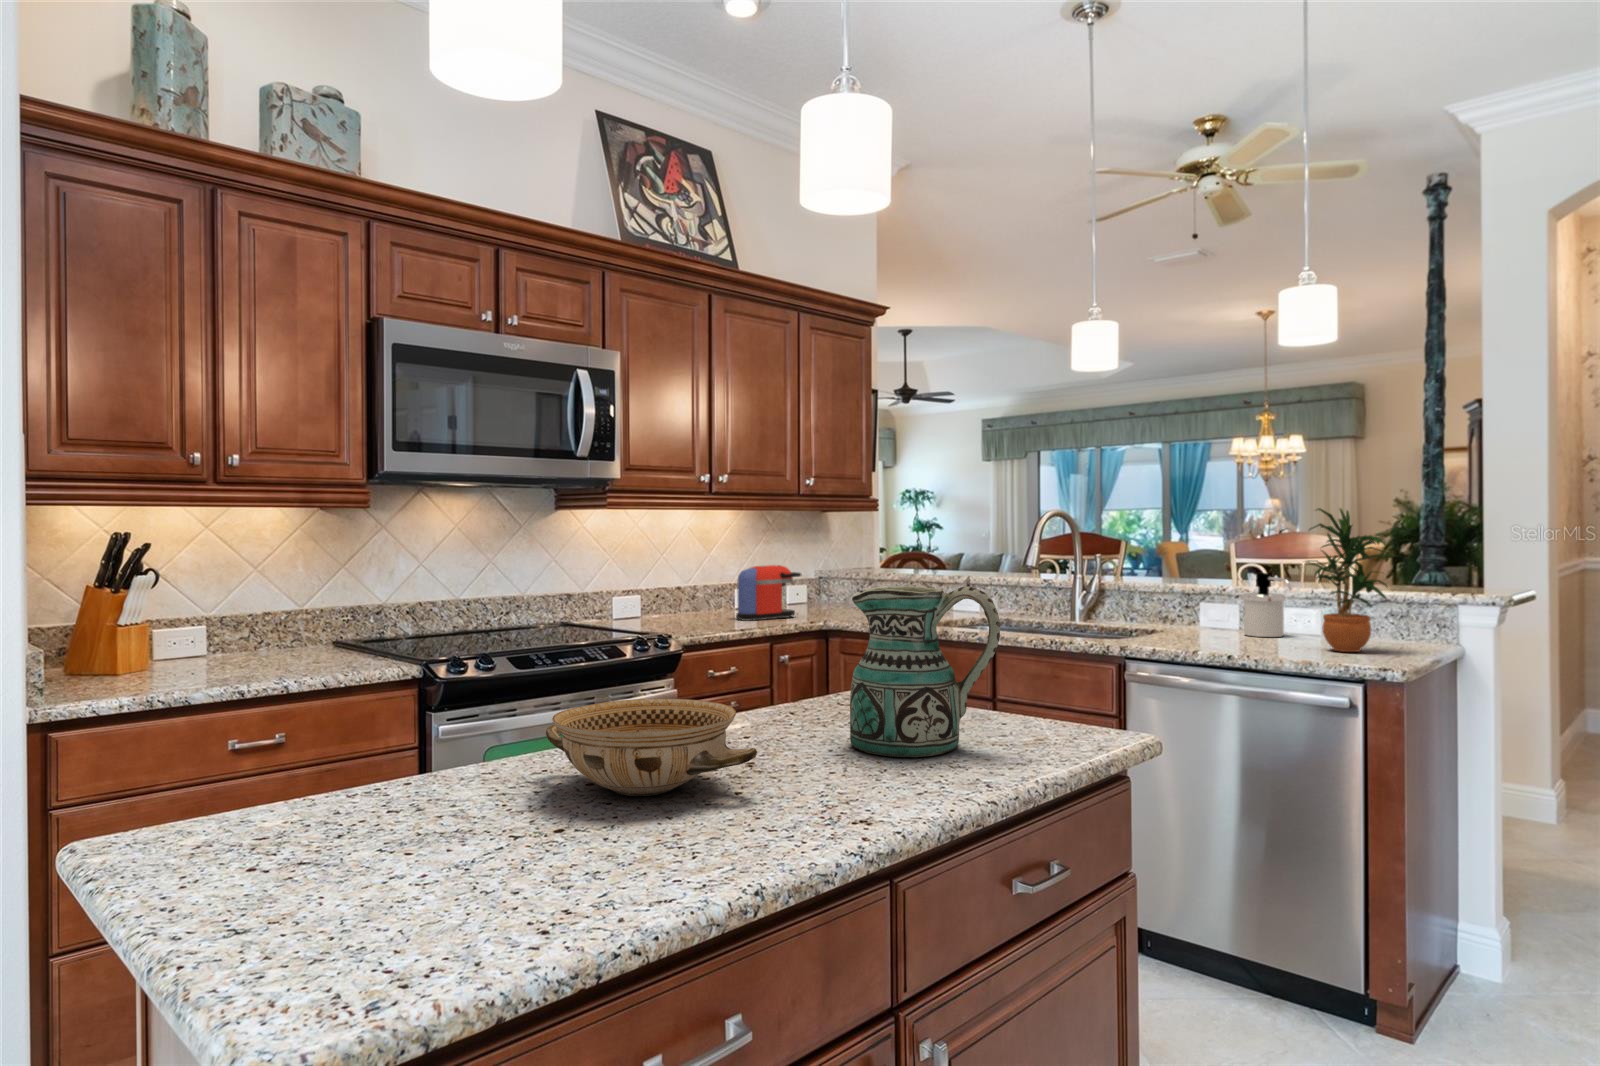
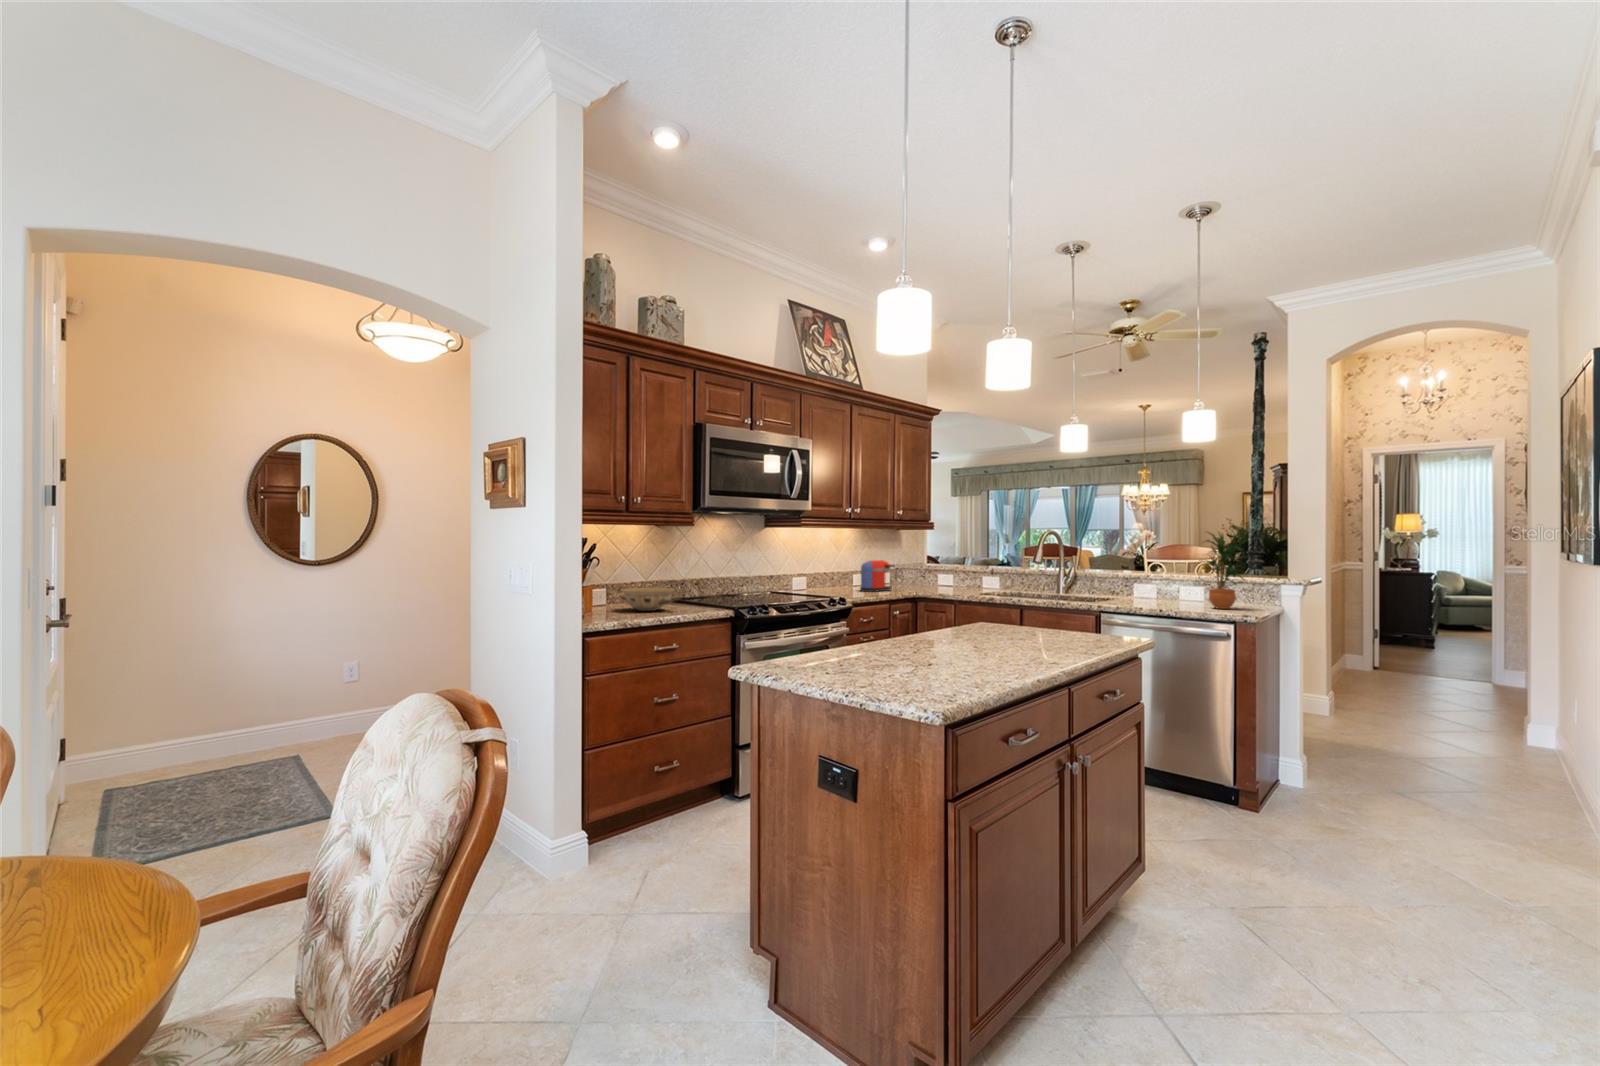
soap dispenser: present [1242,573,1292,637] -> none [1159,567,1189,602]
ceramic pitcher: present [850,586,1000,757] -> none [1016,567,1090,644]
ceramic bowl: present [546,699,757,796] -> present [620,588,678,611]

